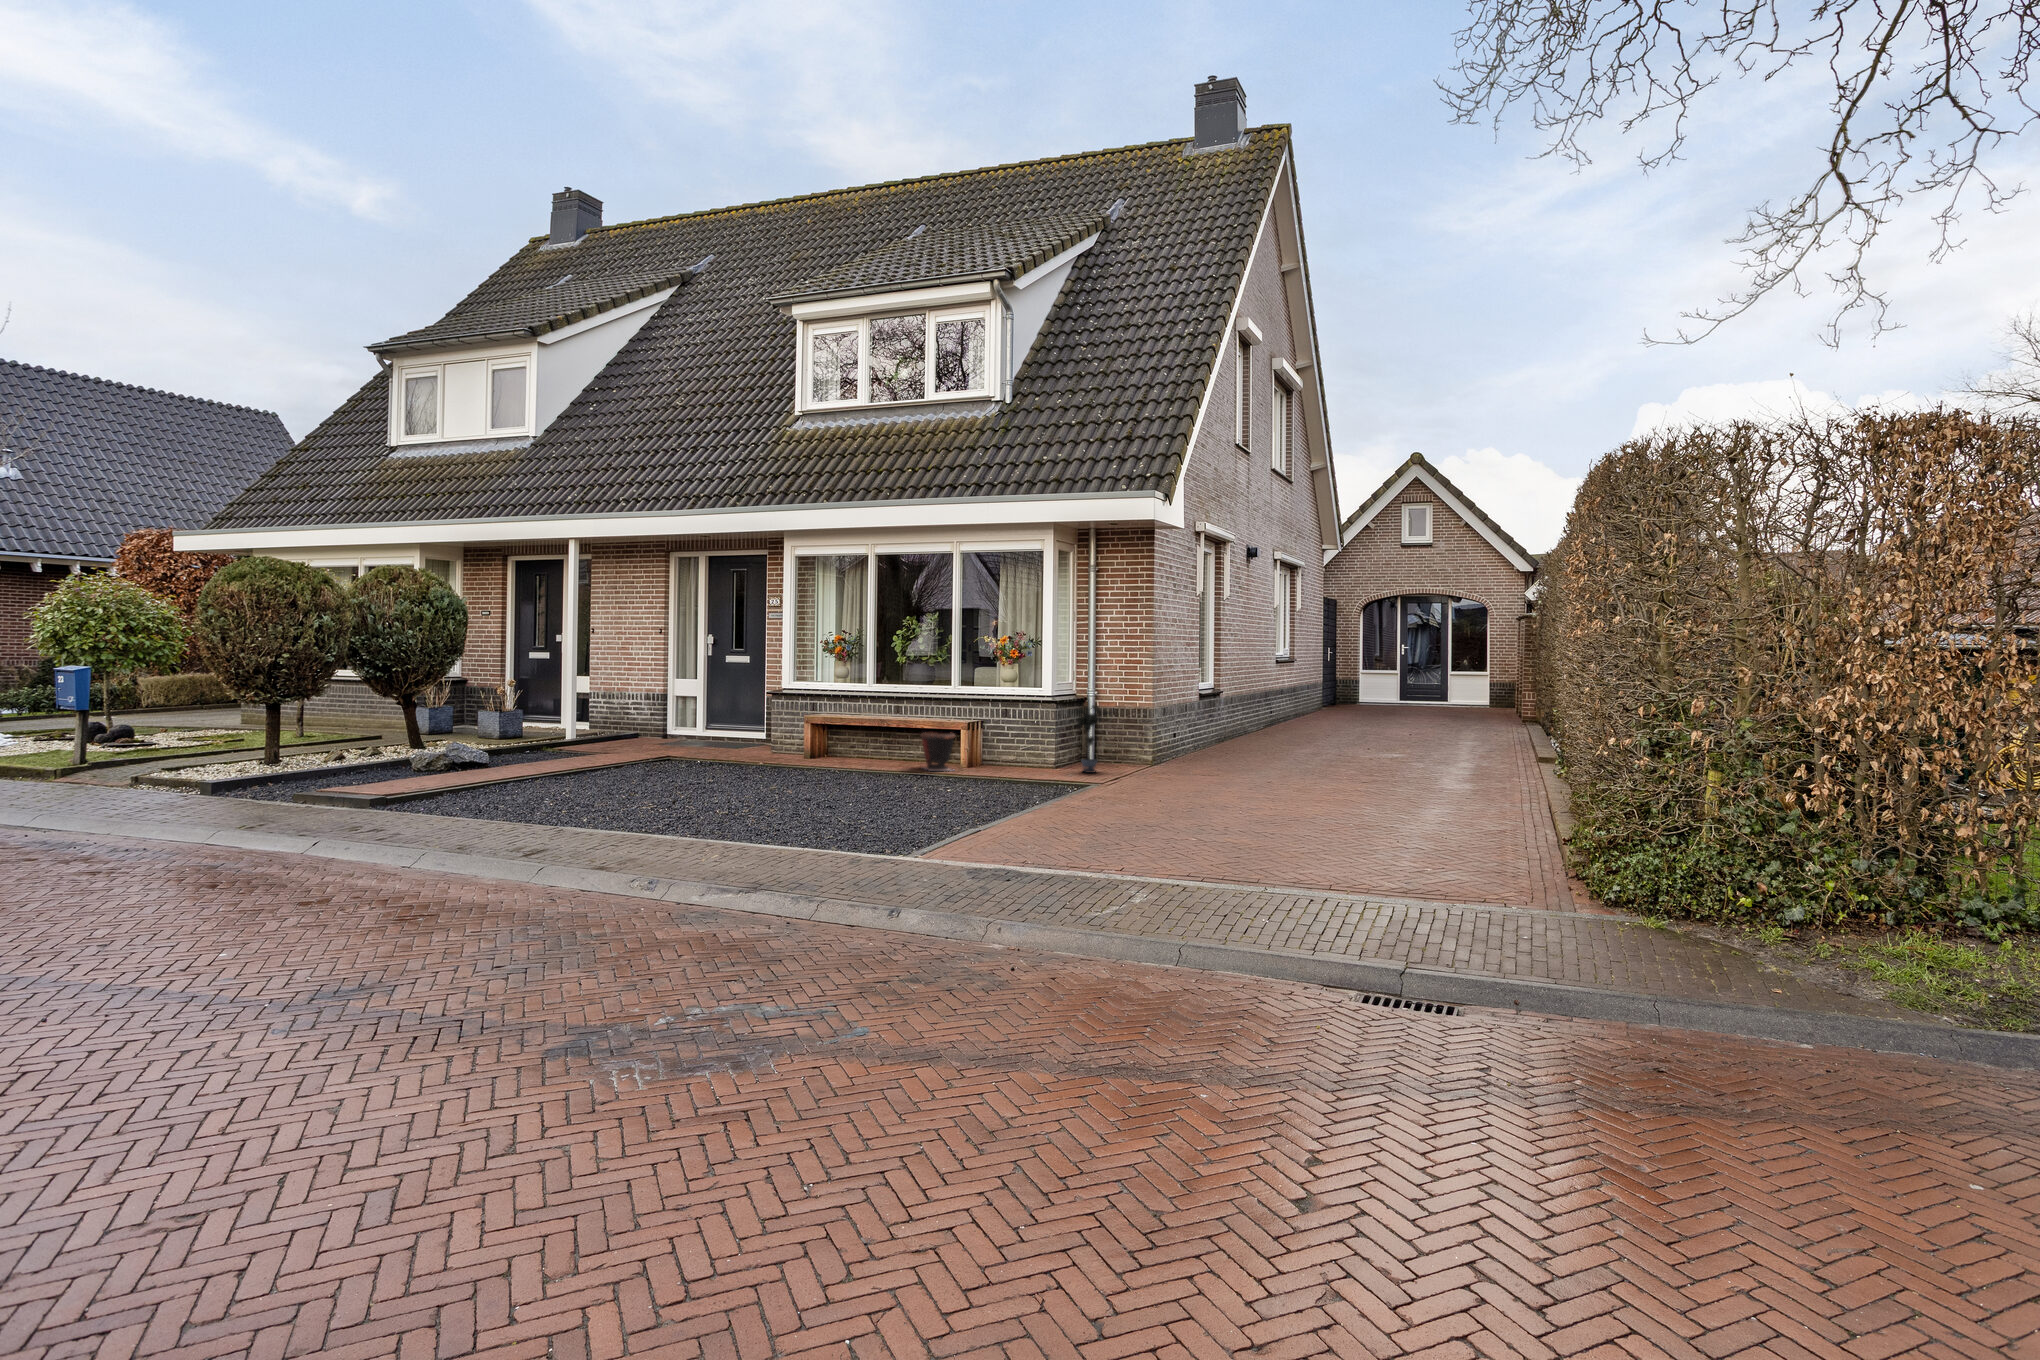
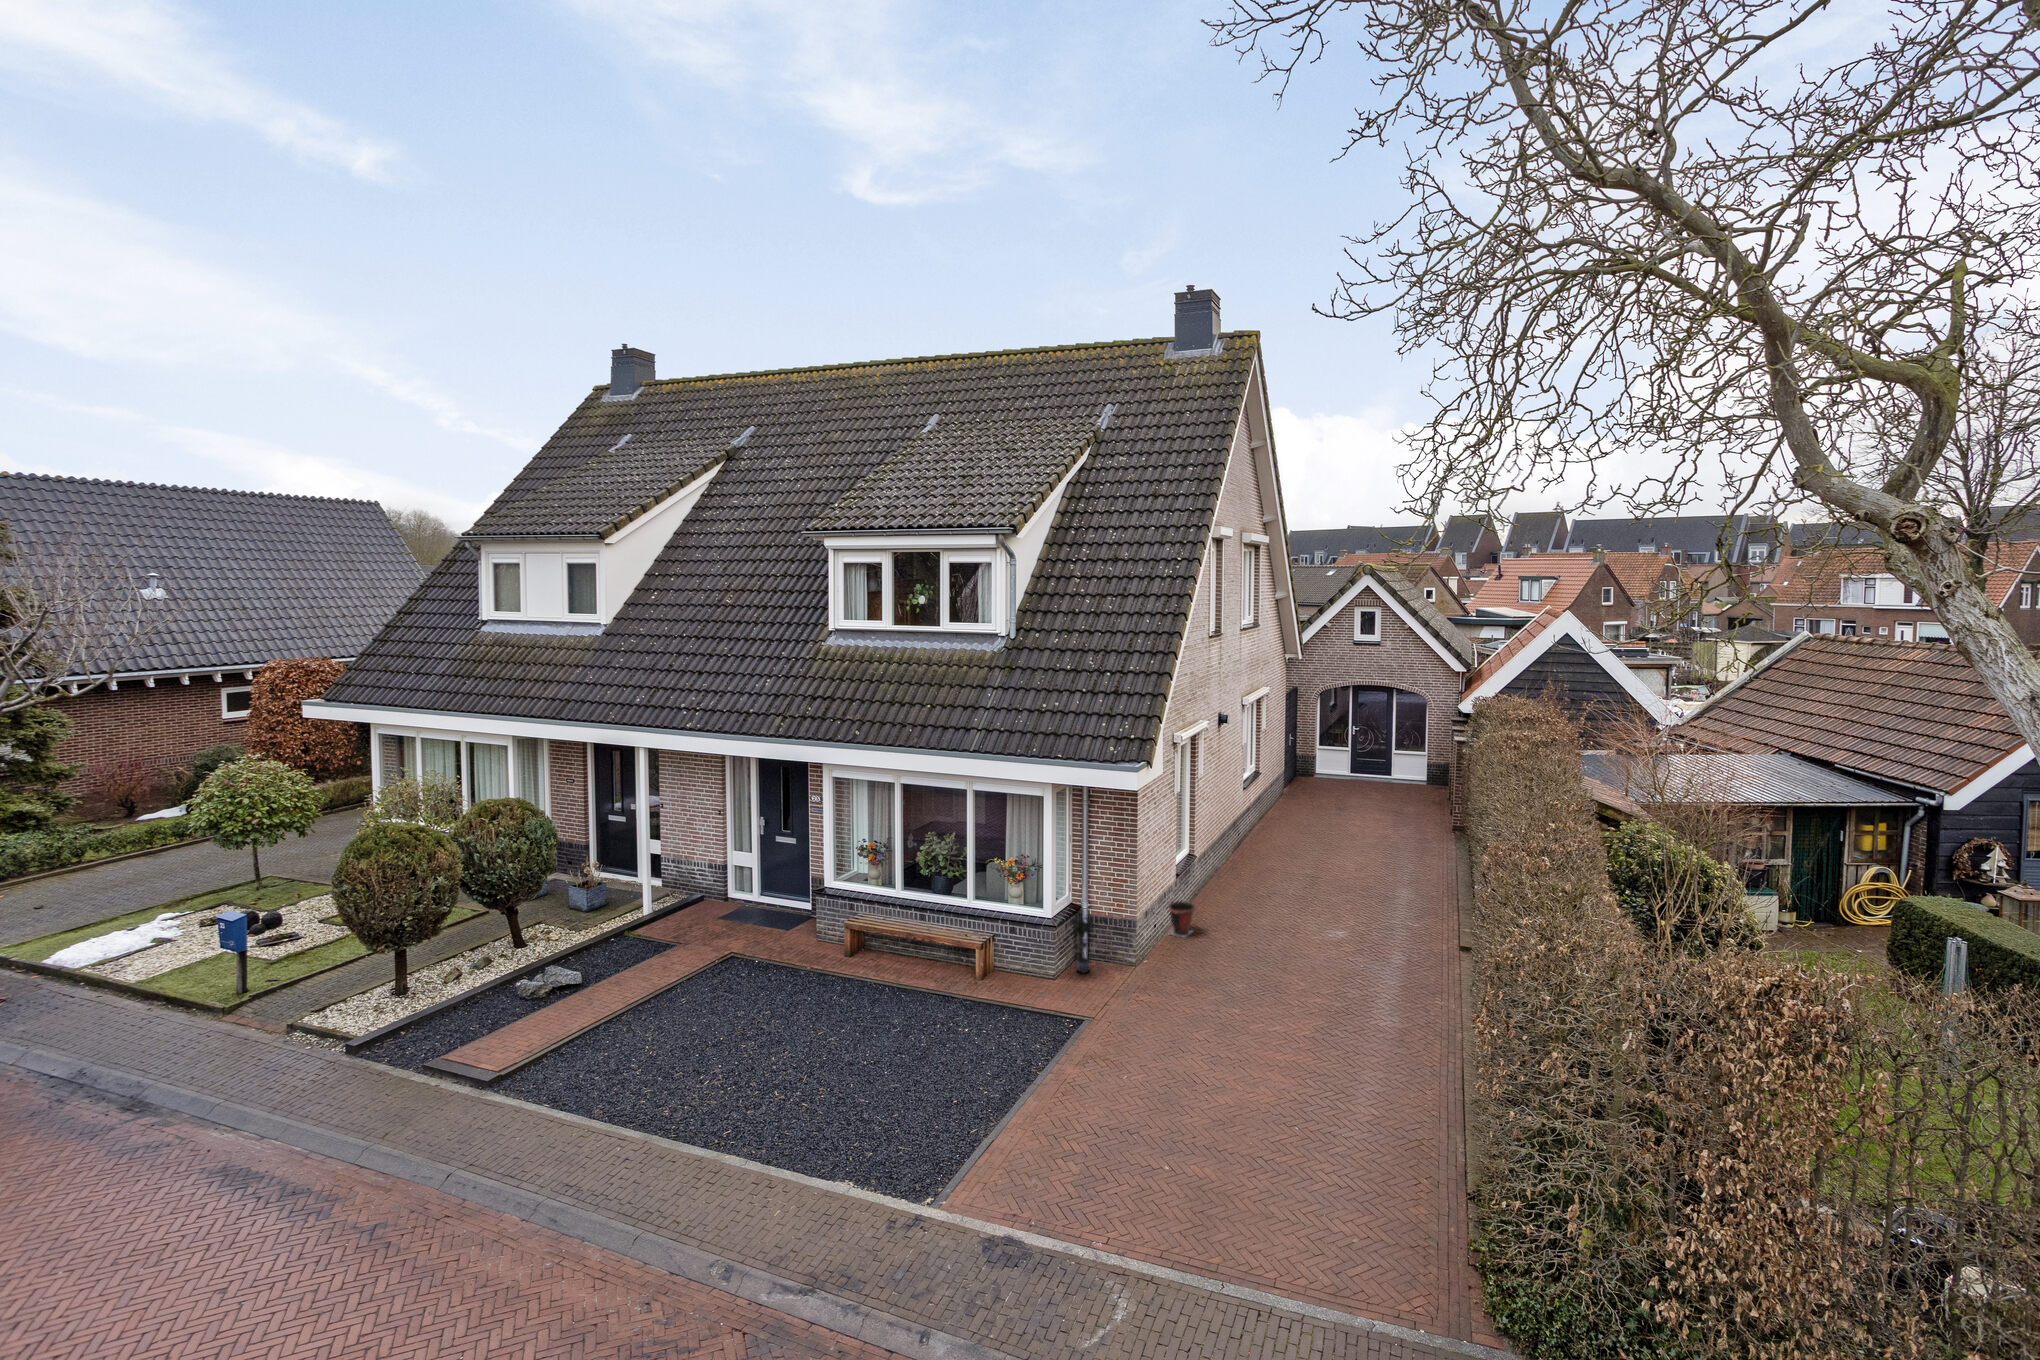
waste bin: present [921,732,955,771] -> present [1168,901,1195,938]

